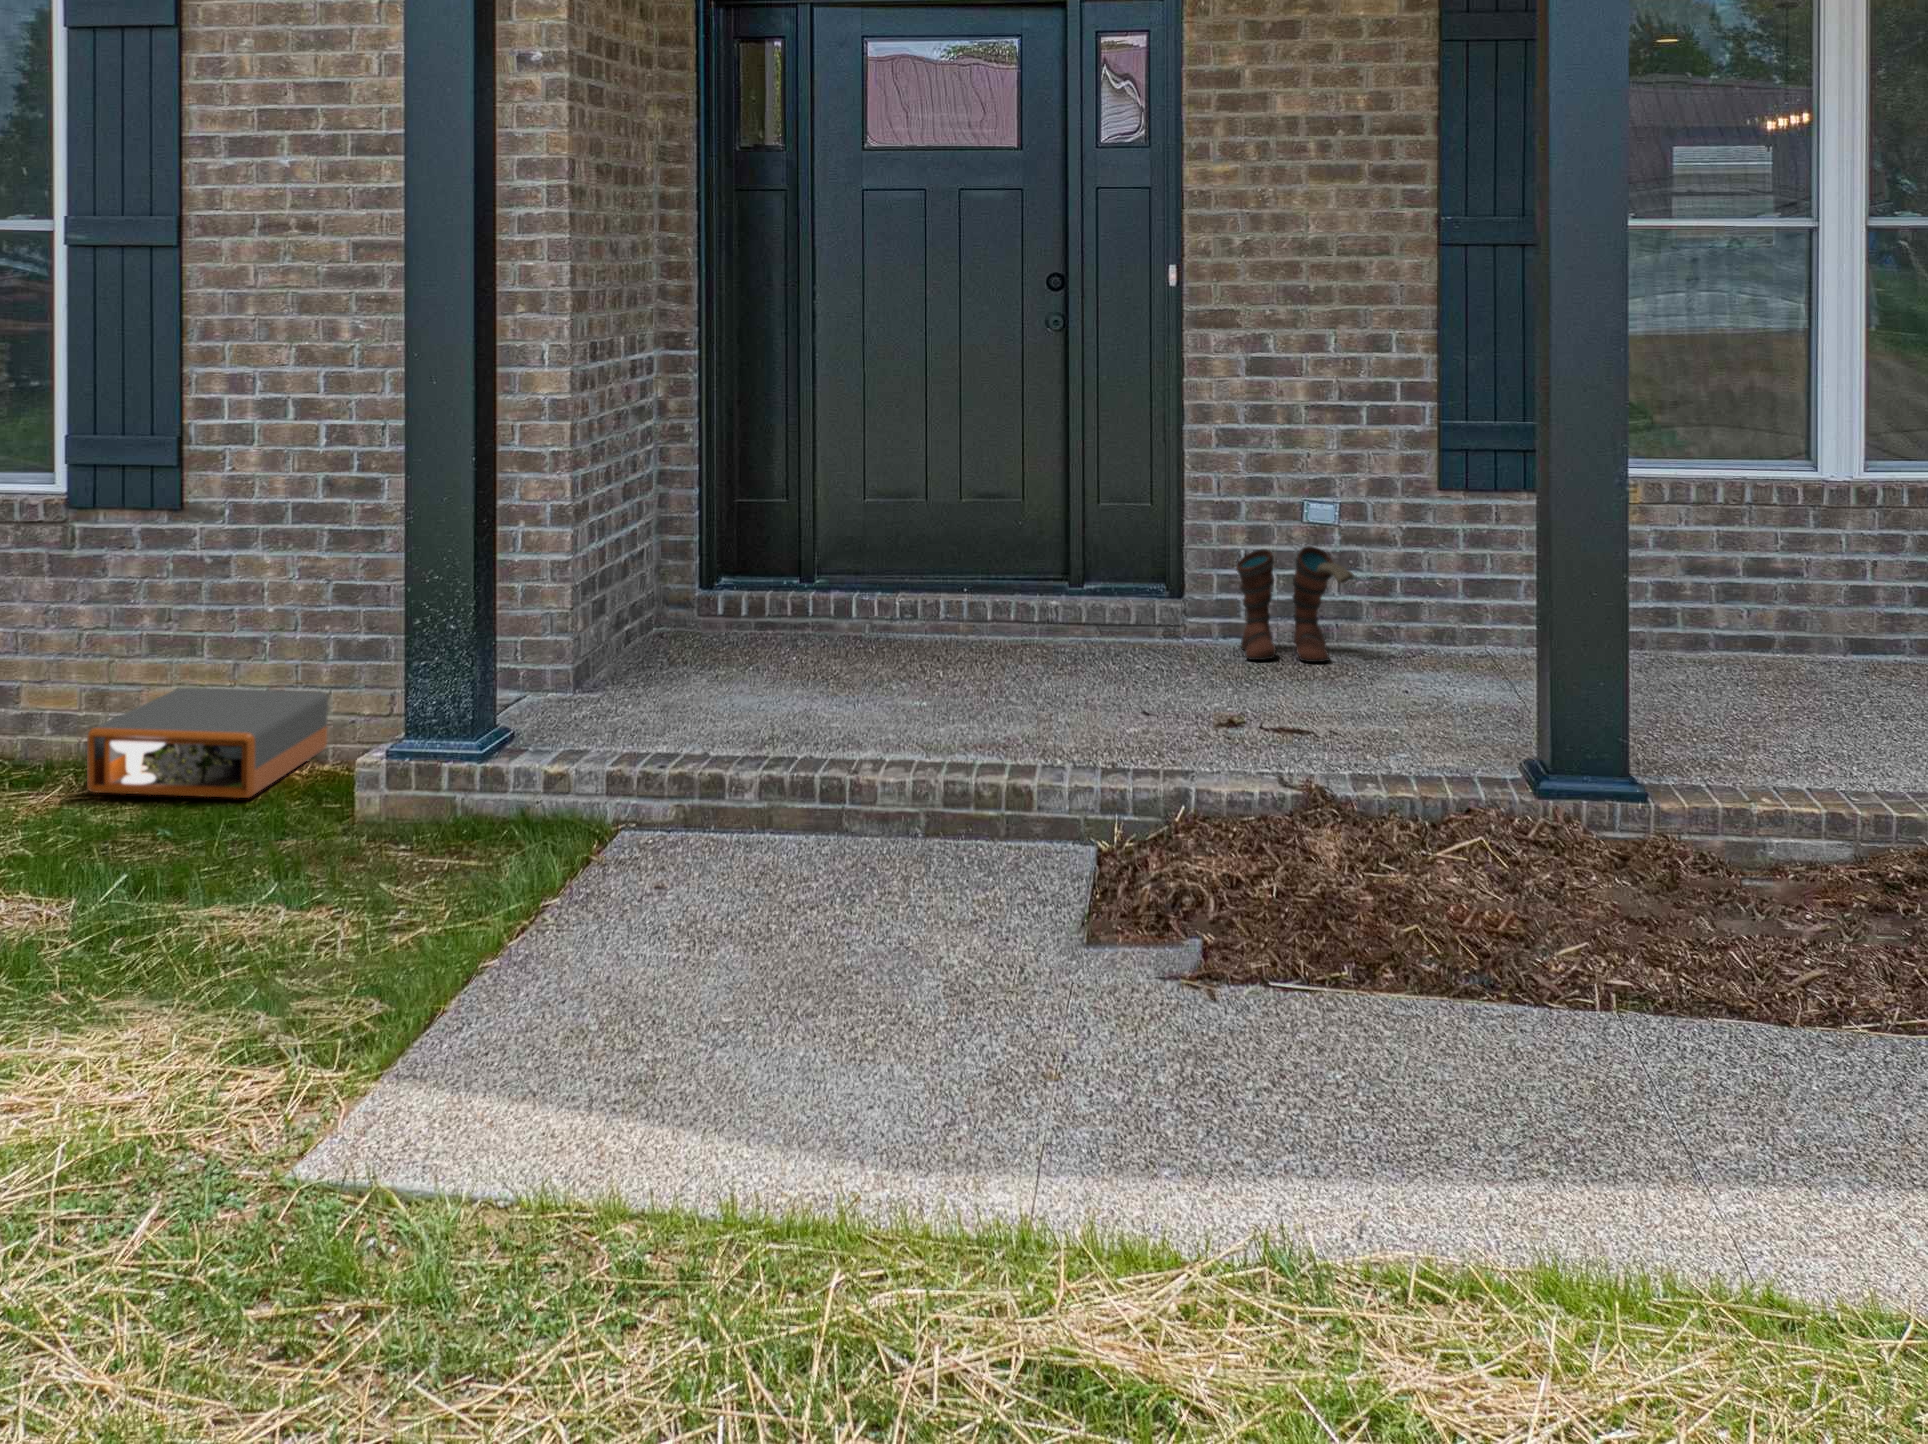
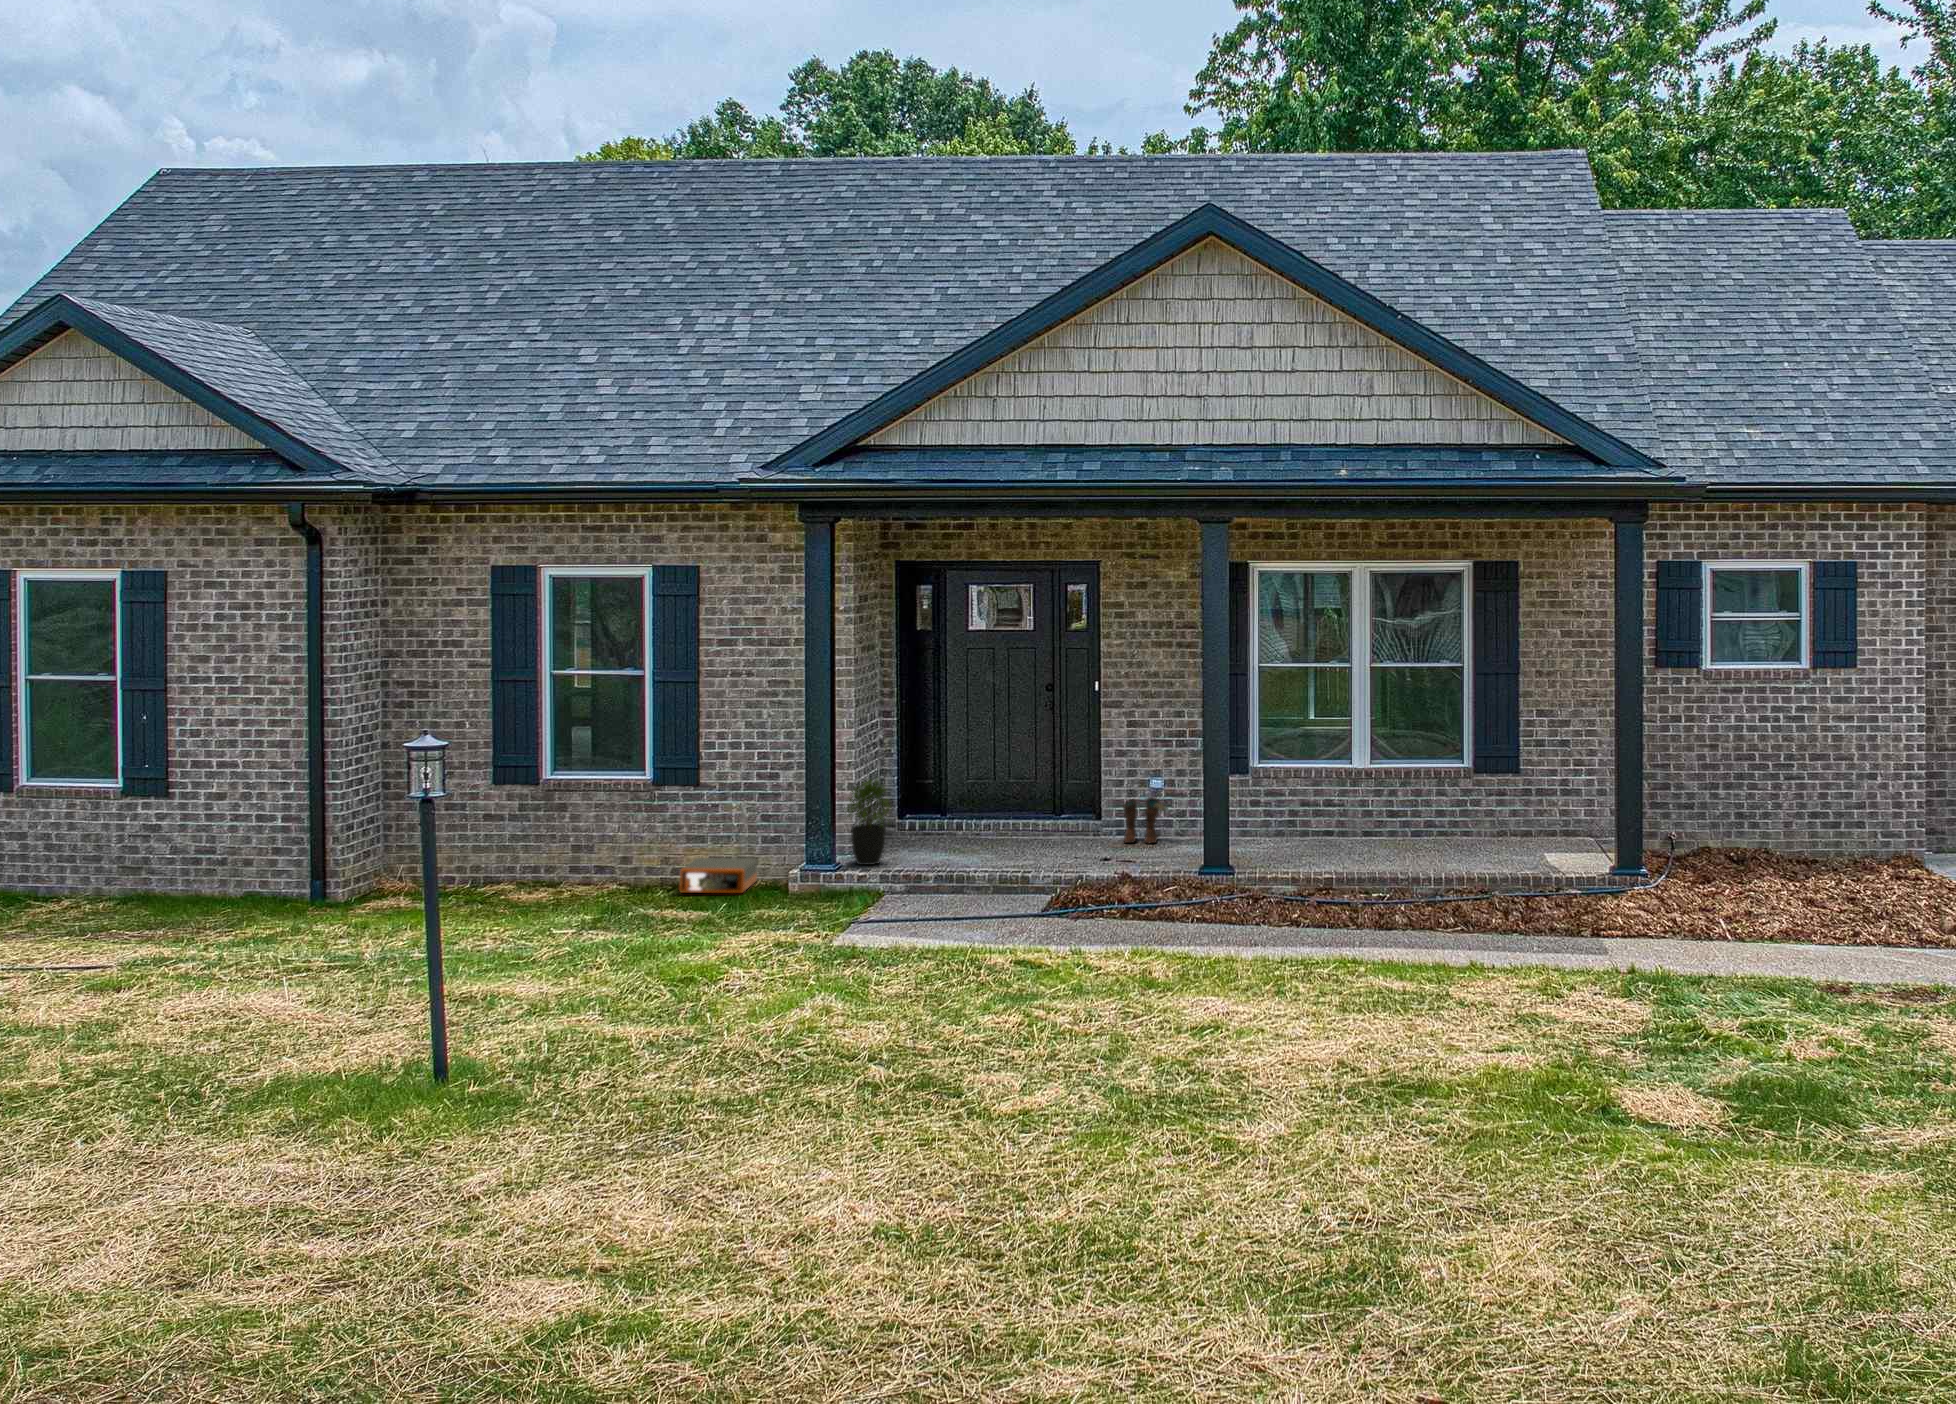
potted plant: none [517,490,656,728] -> present [846,777,891,865]

